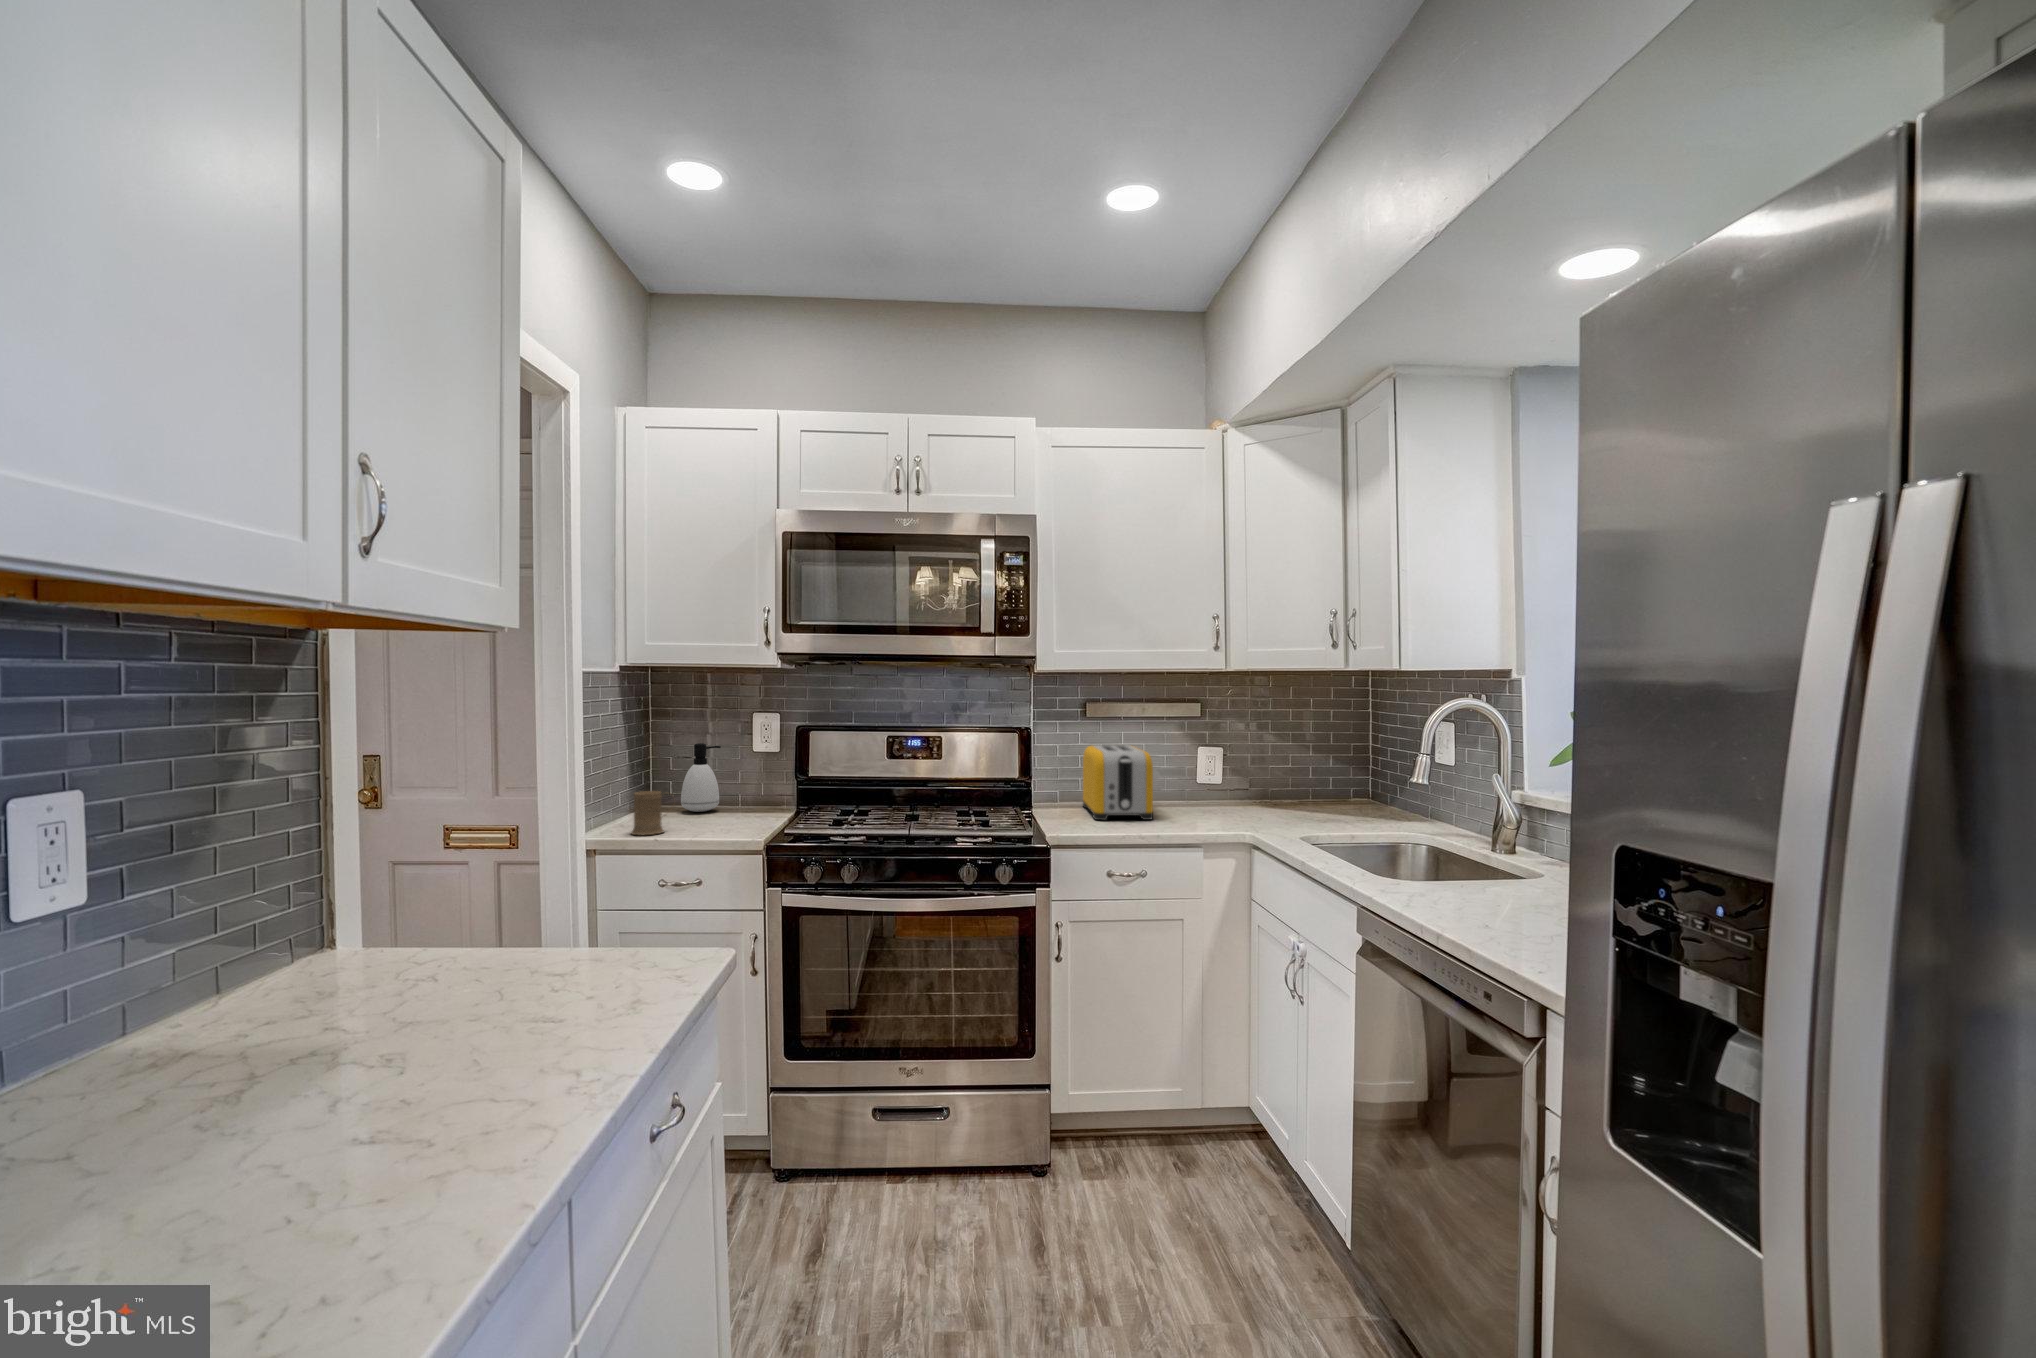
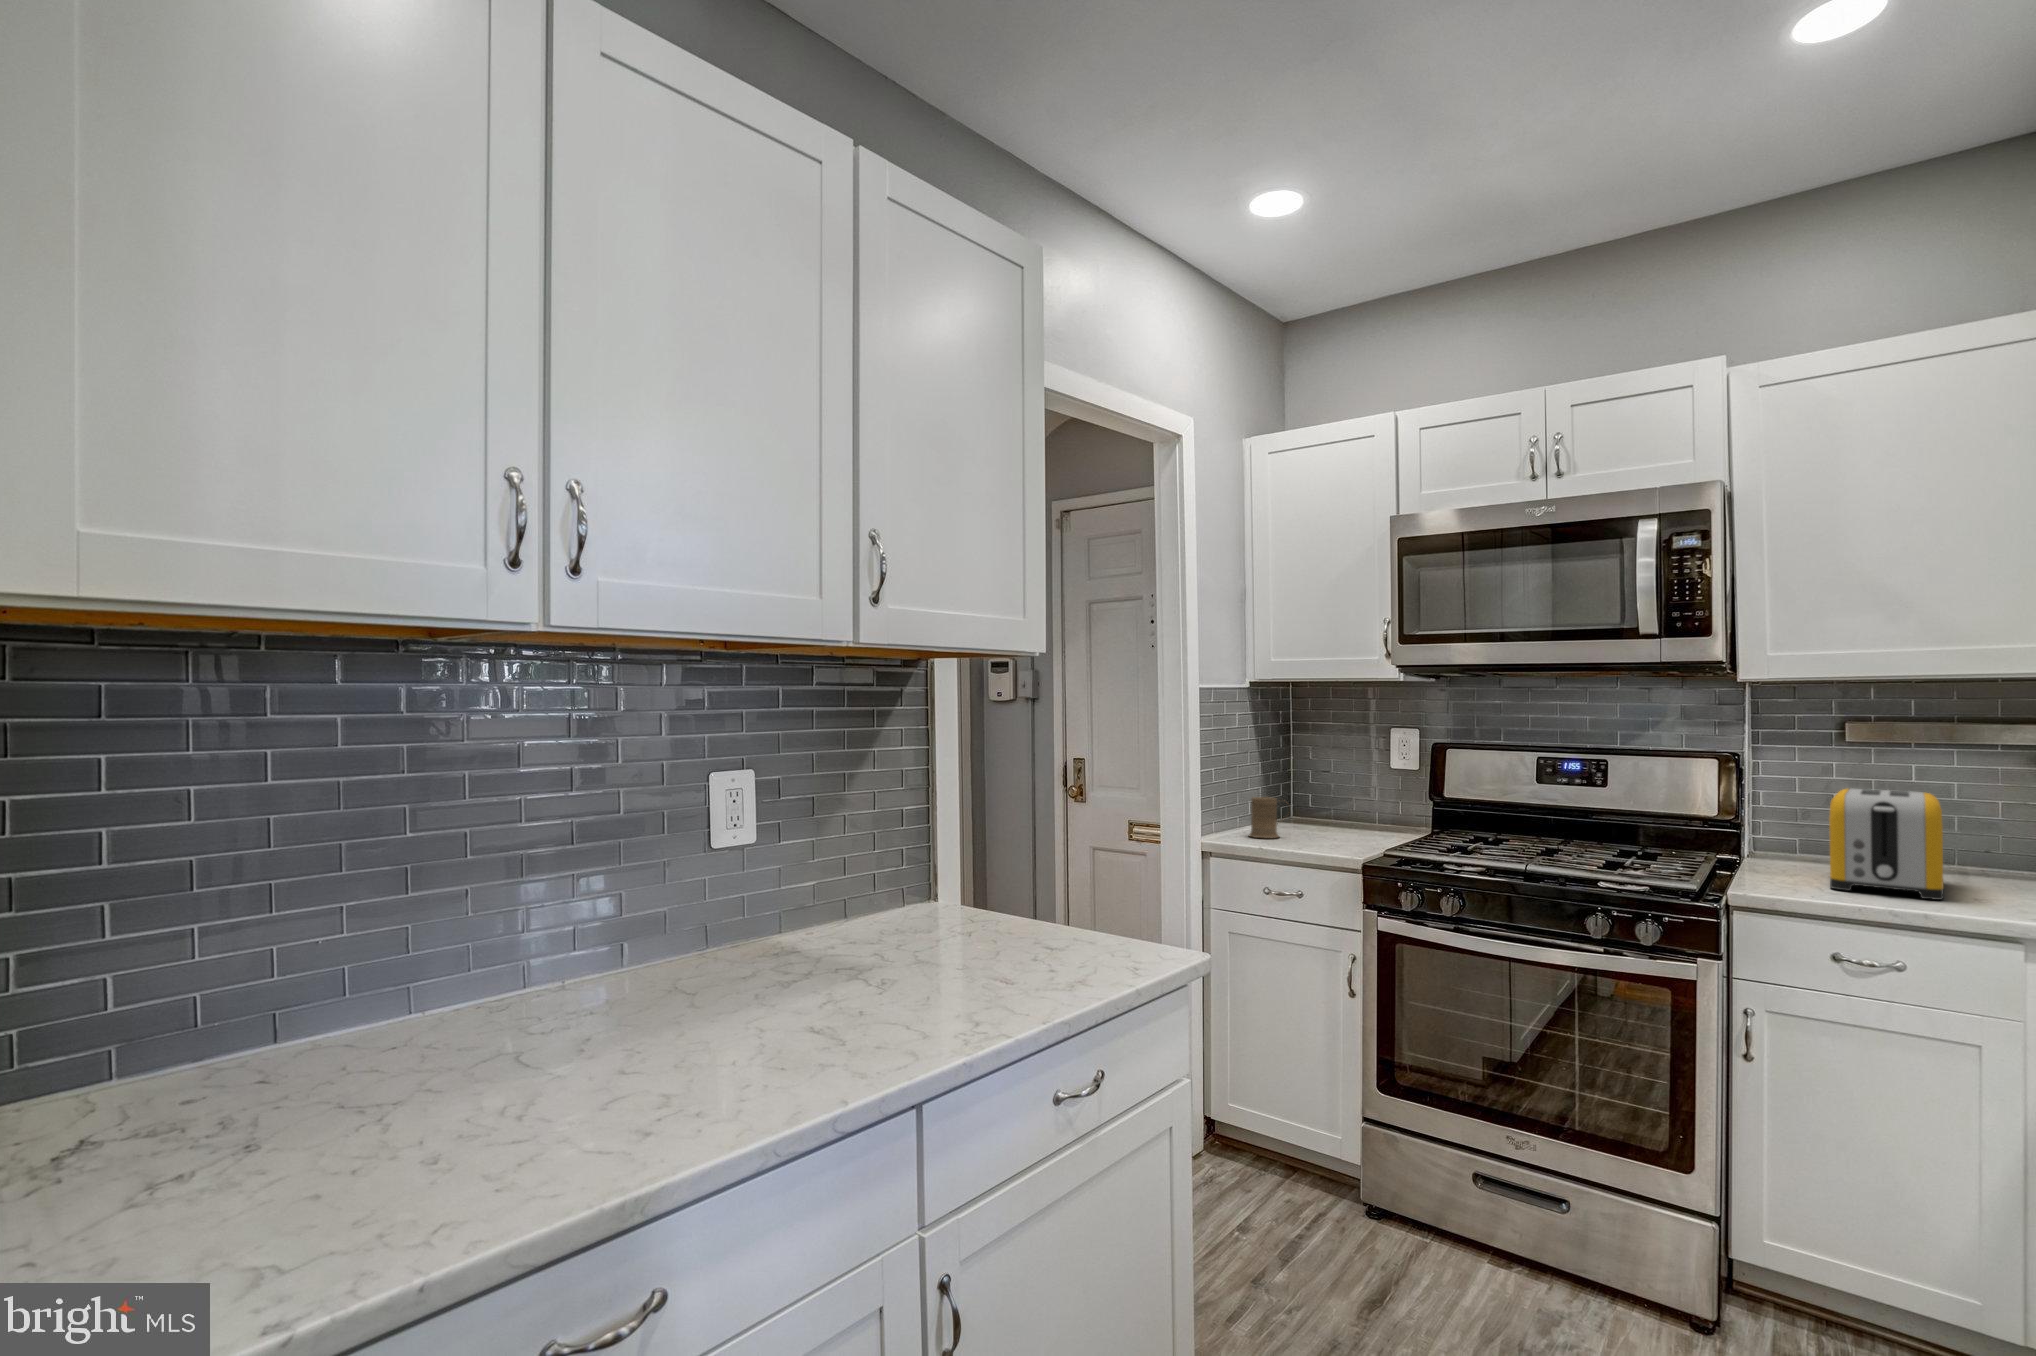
soap dispenser: present [681,743,721,812] -> none [1311,758,1351,827]

